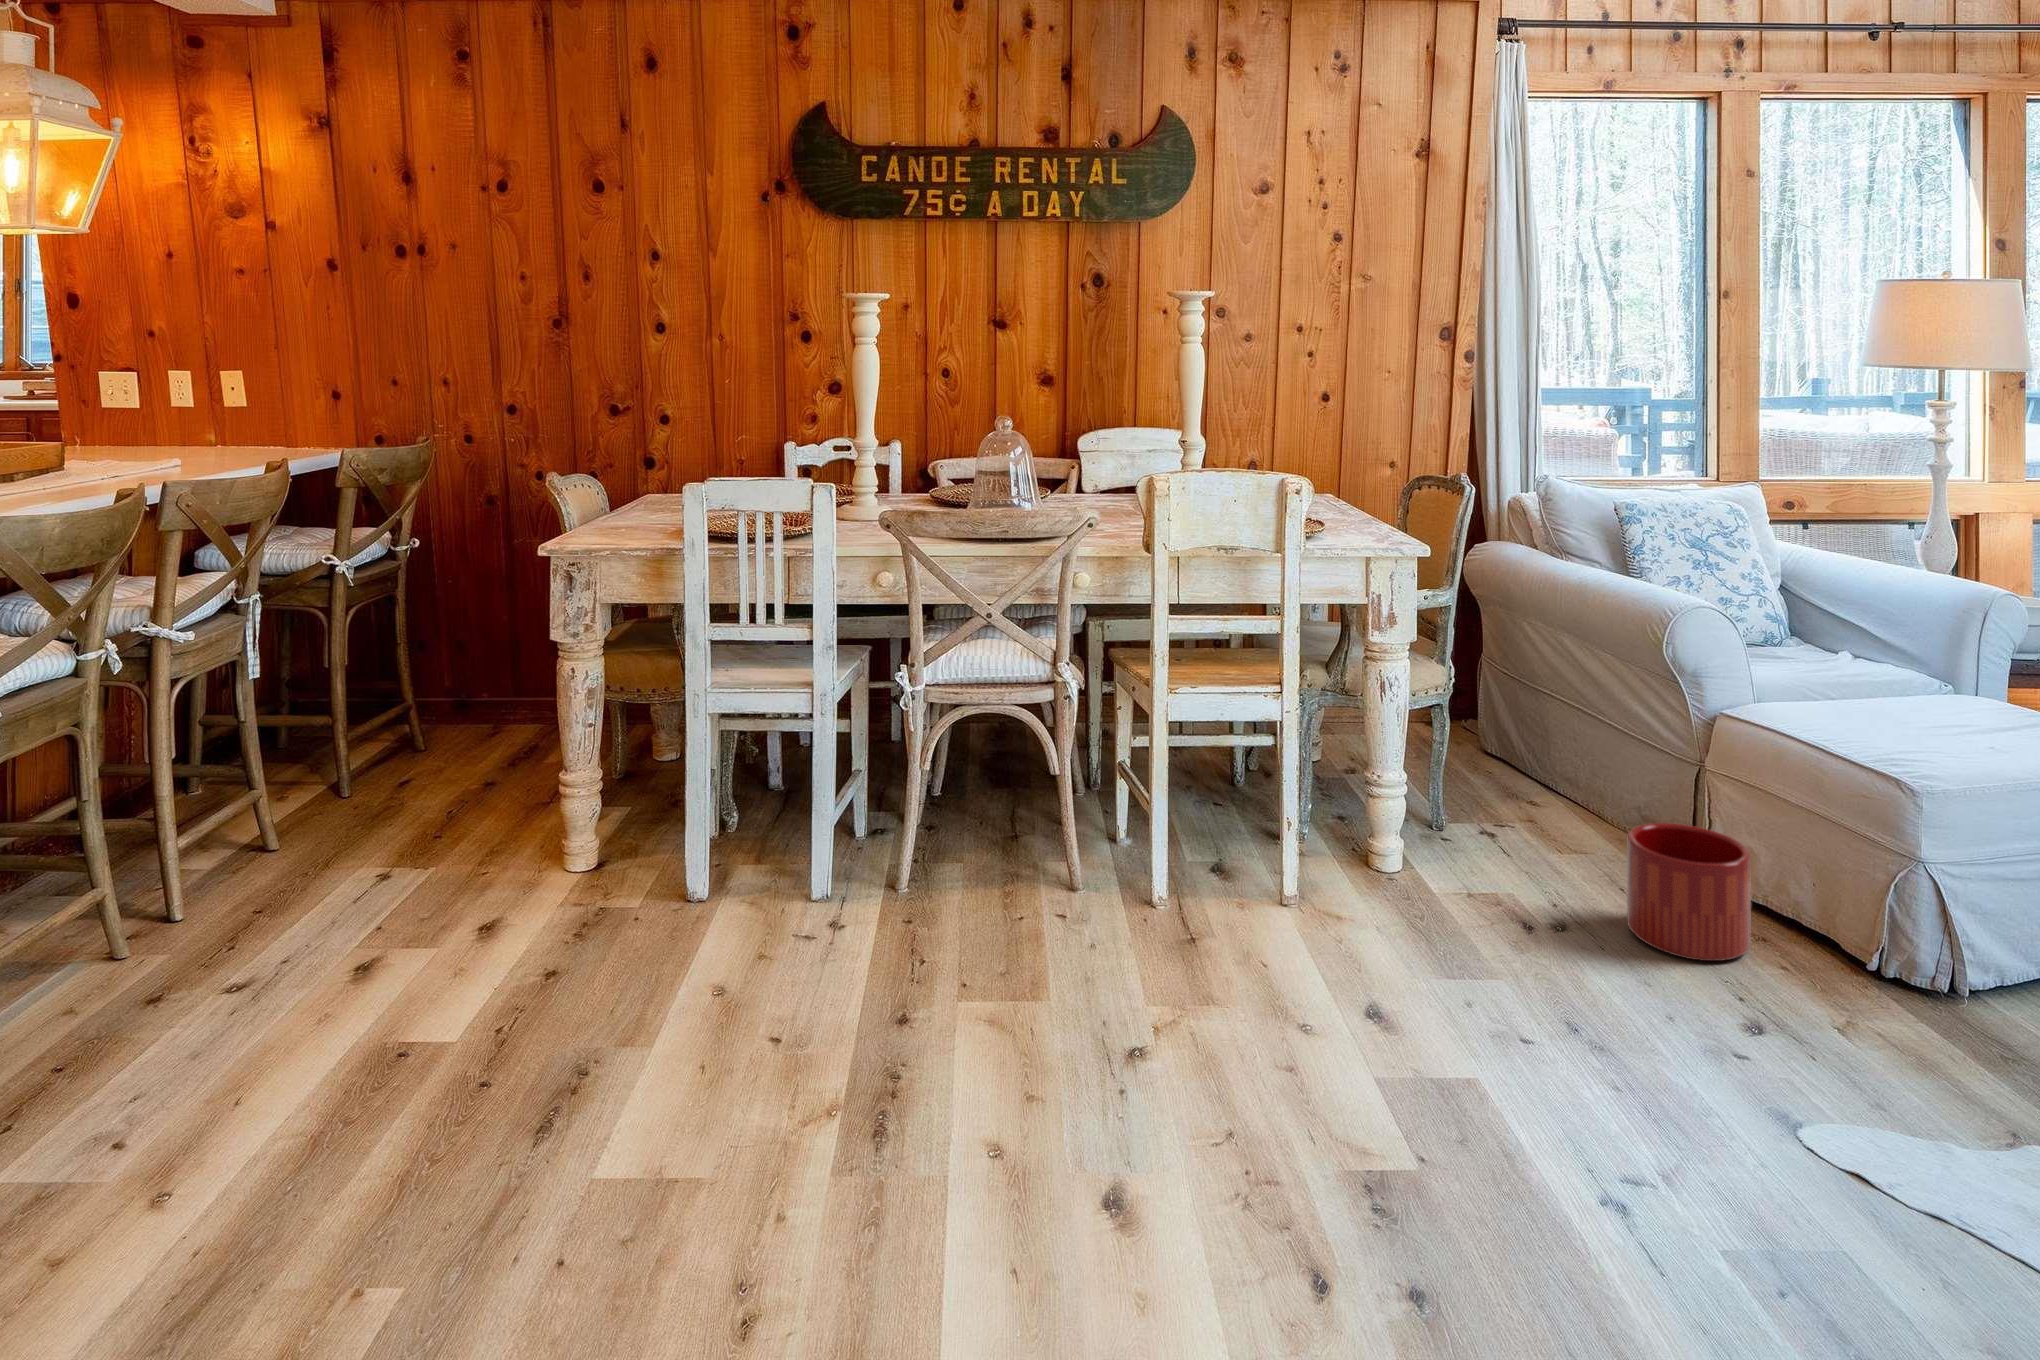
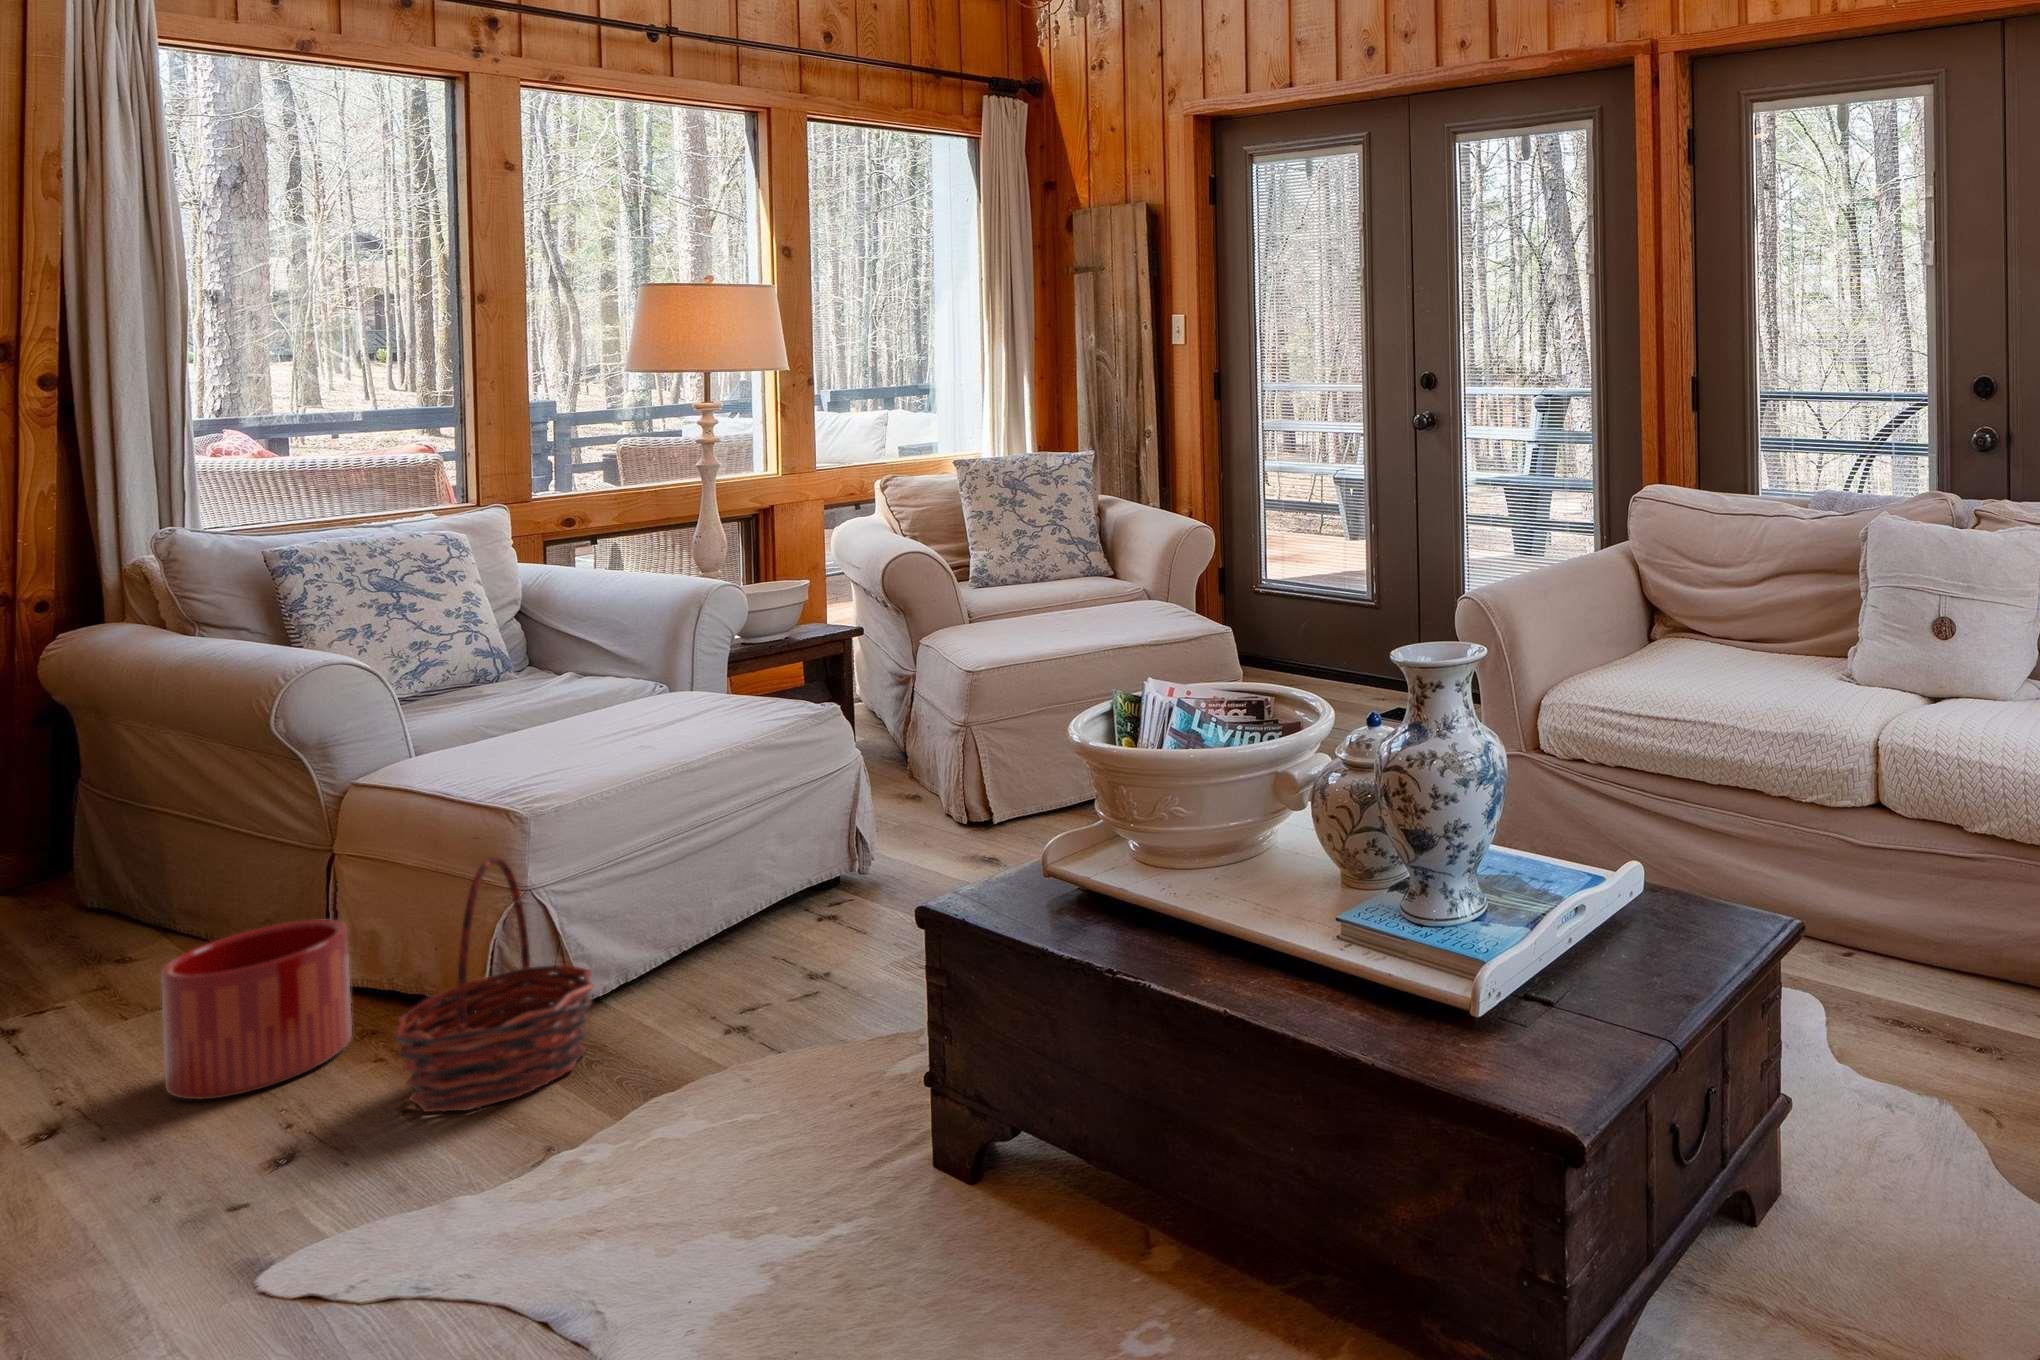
basket: none [1828,853,2010,1087] -> present [395,857,594,1112]

